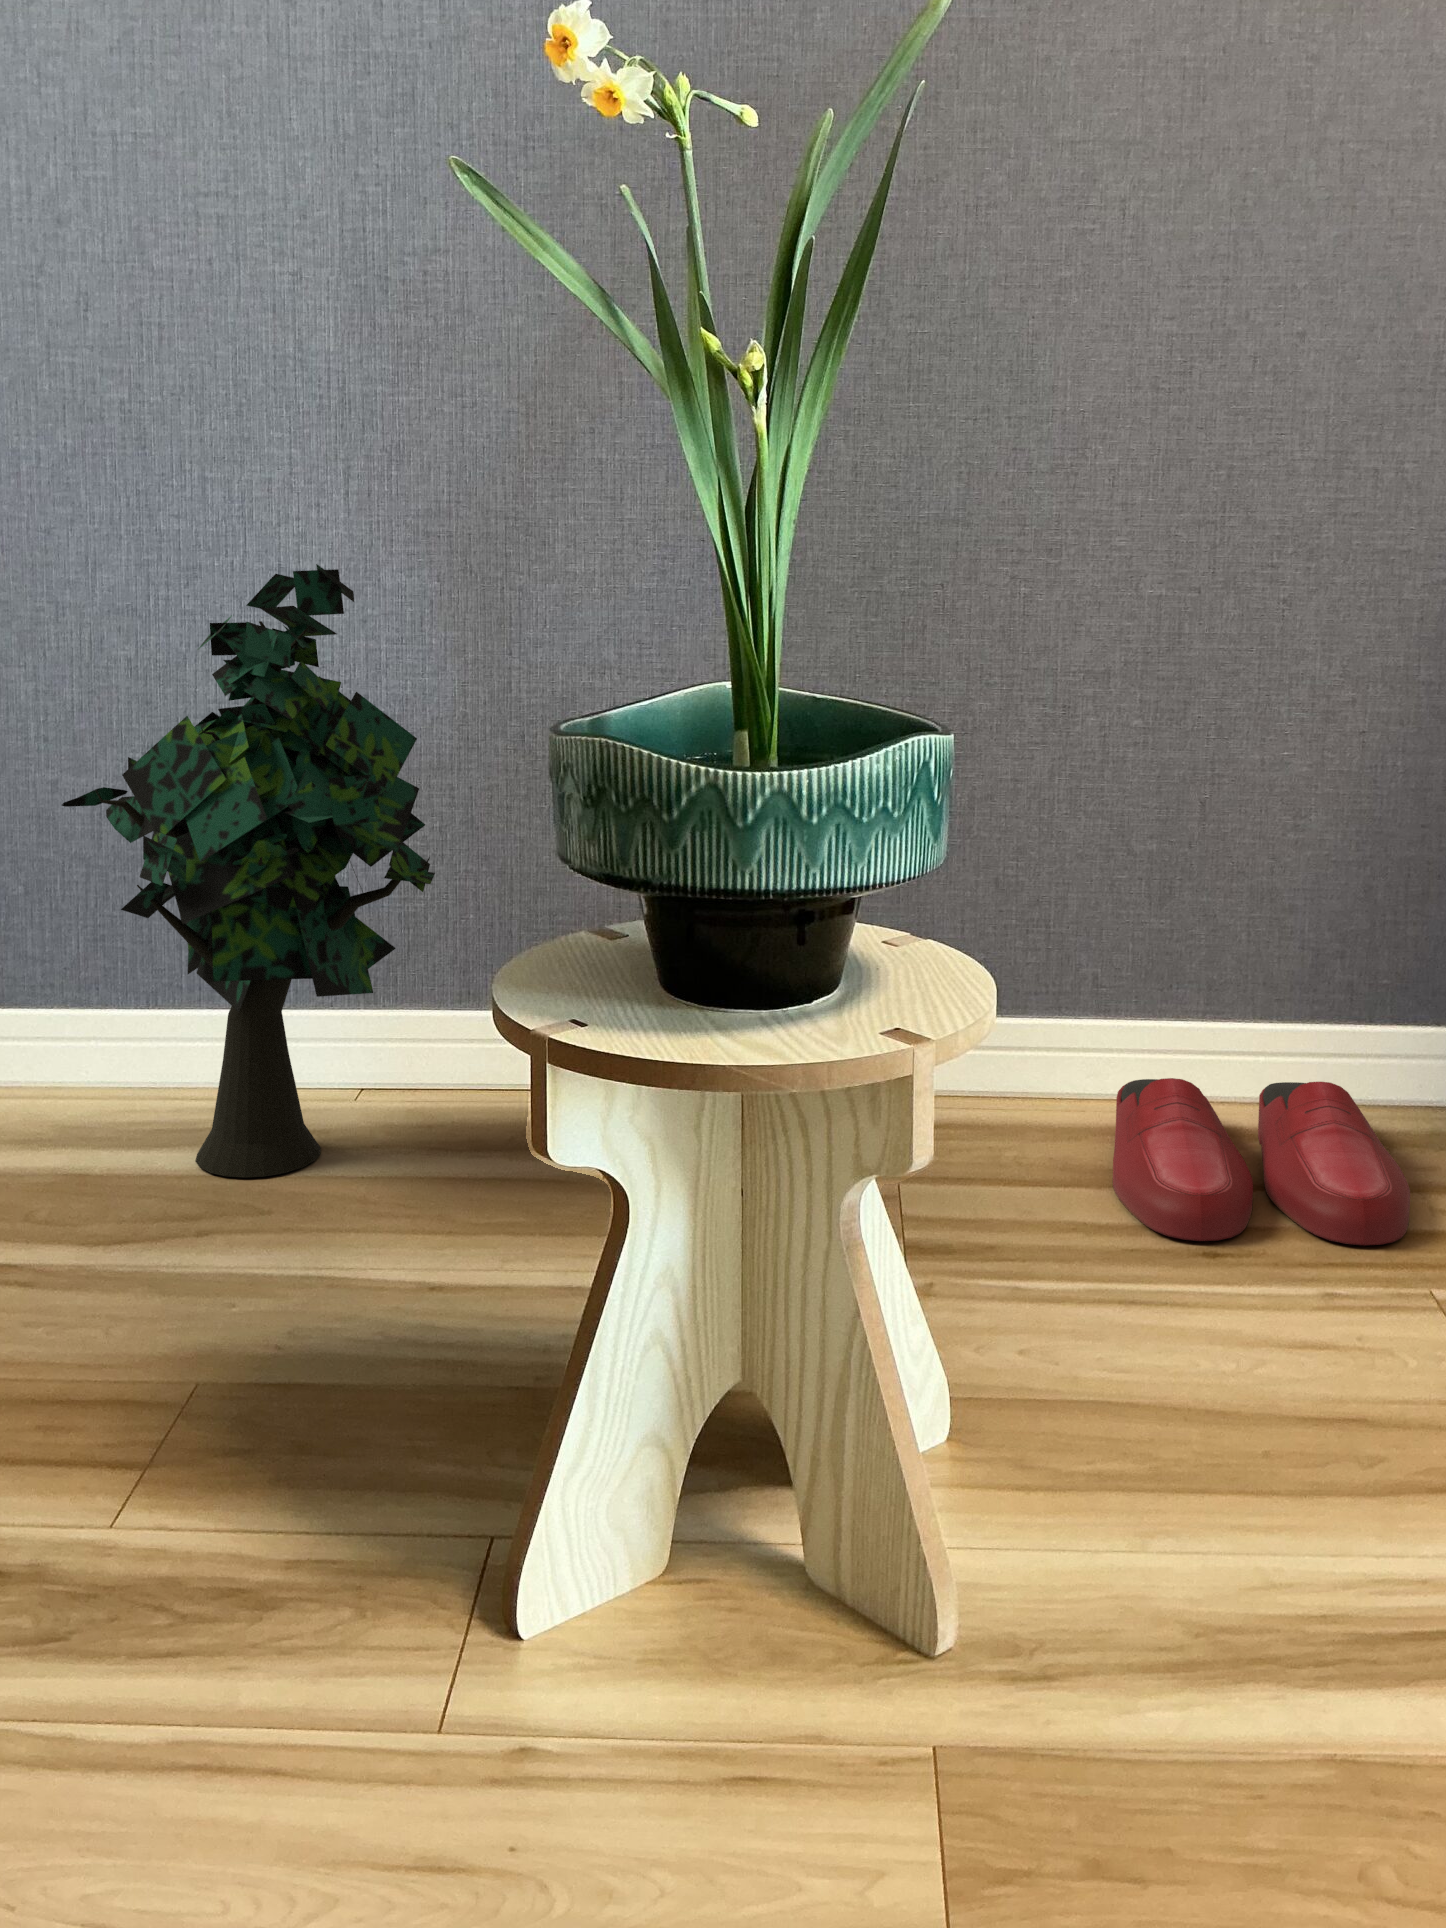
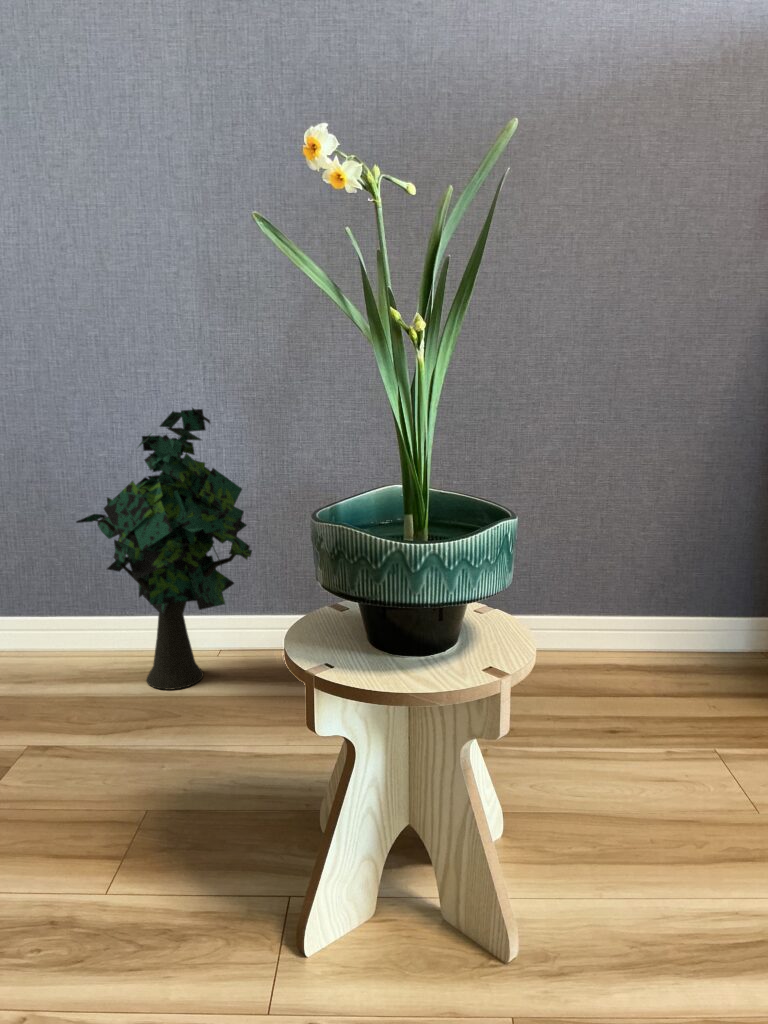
slippers: present [1113,1078,1410,1245] -> none [563,635,703,721]

